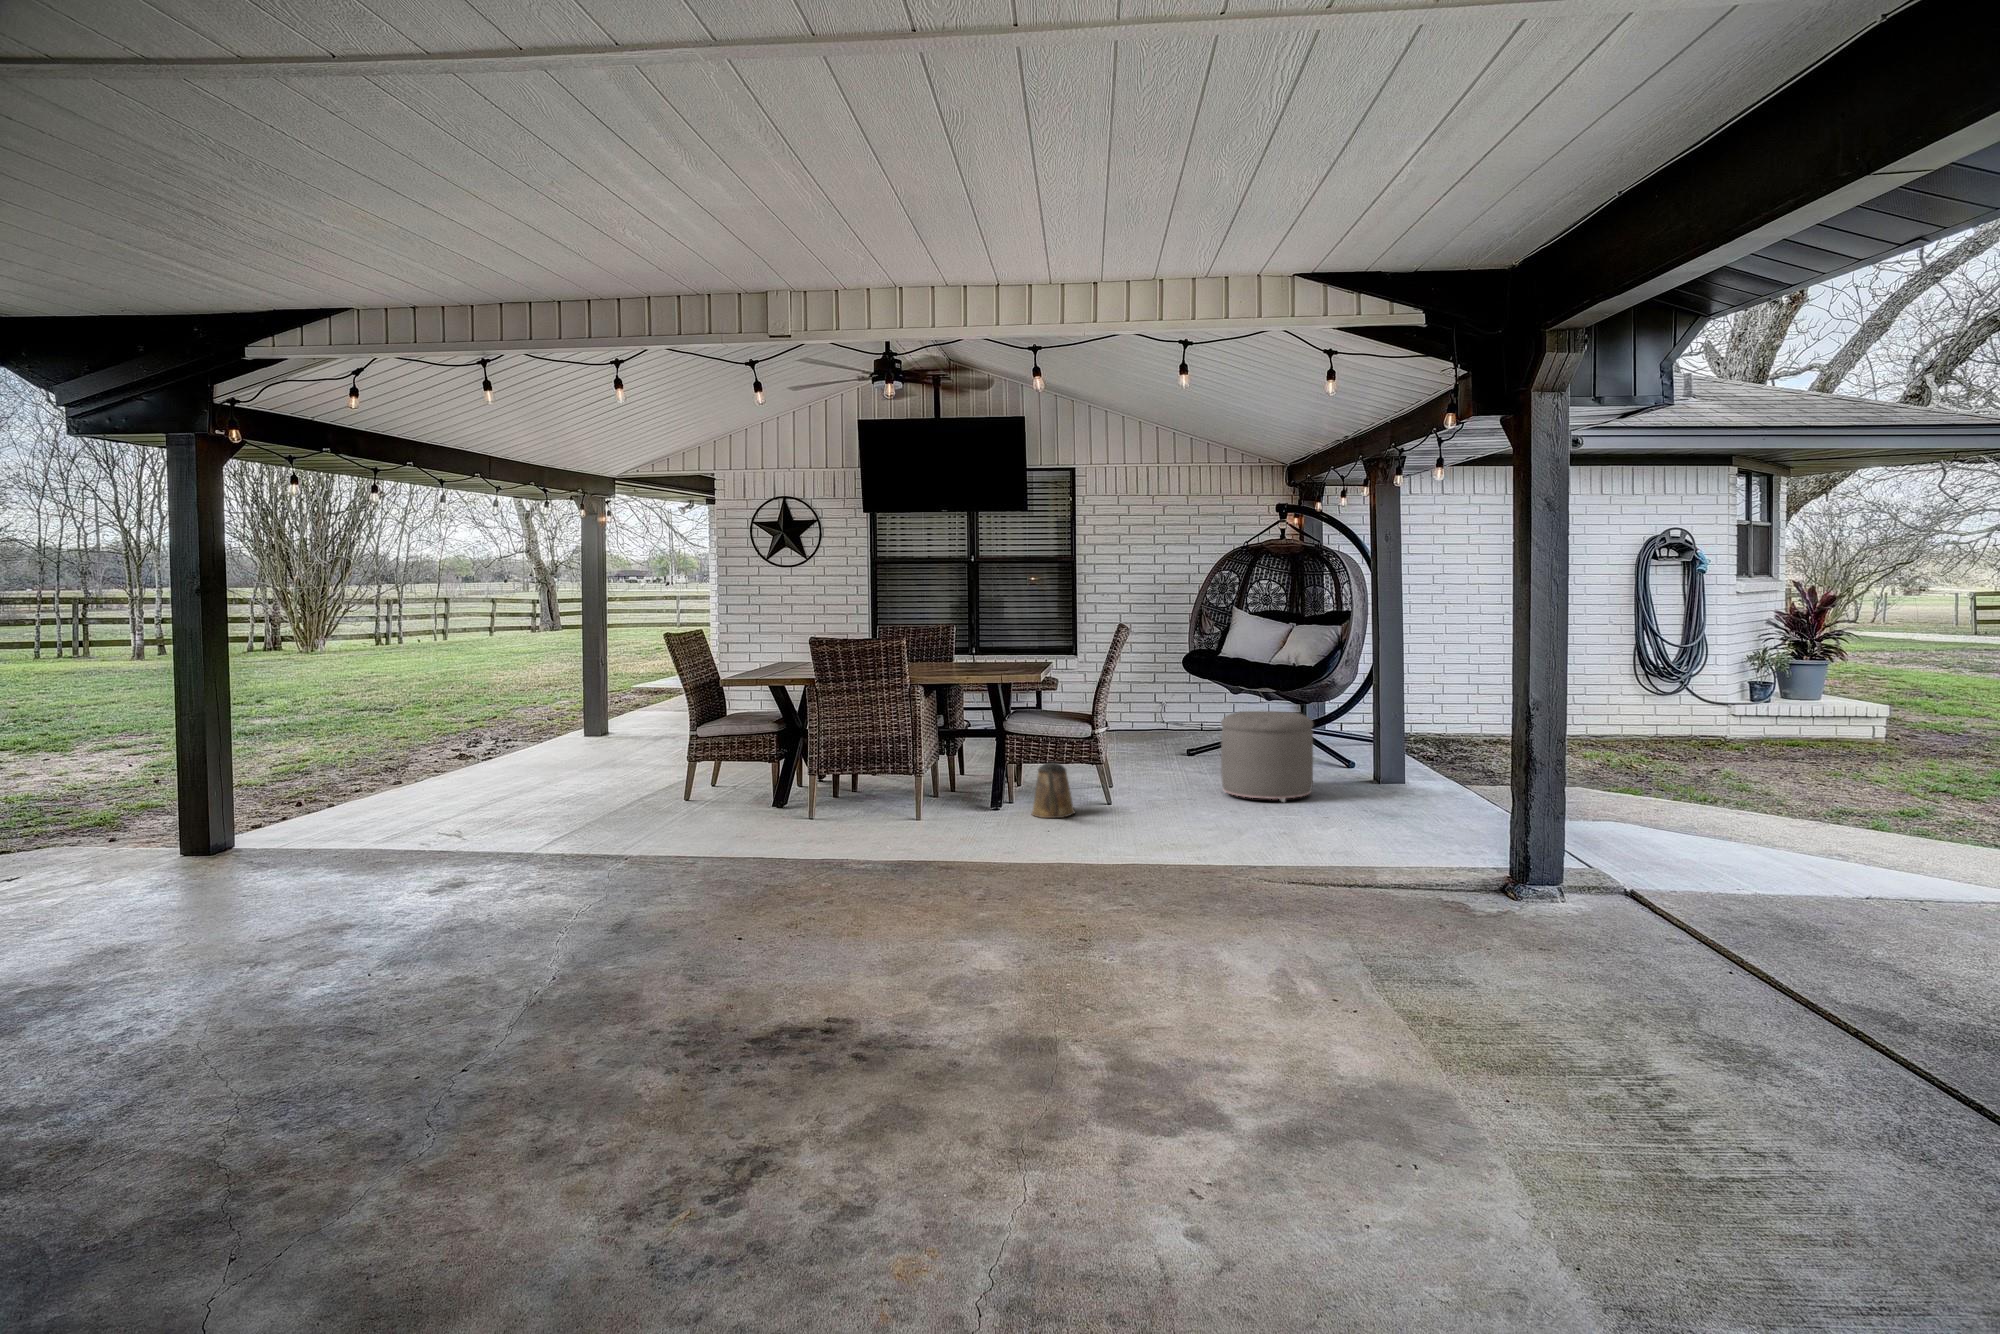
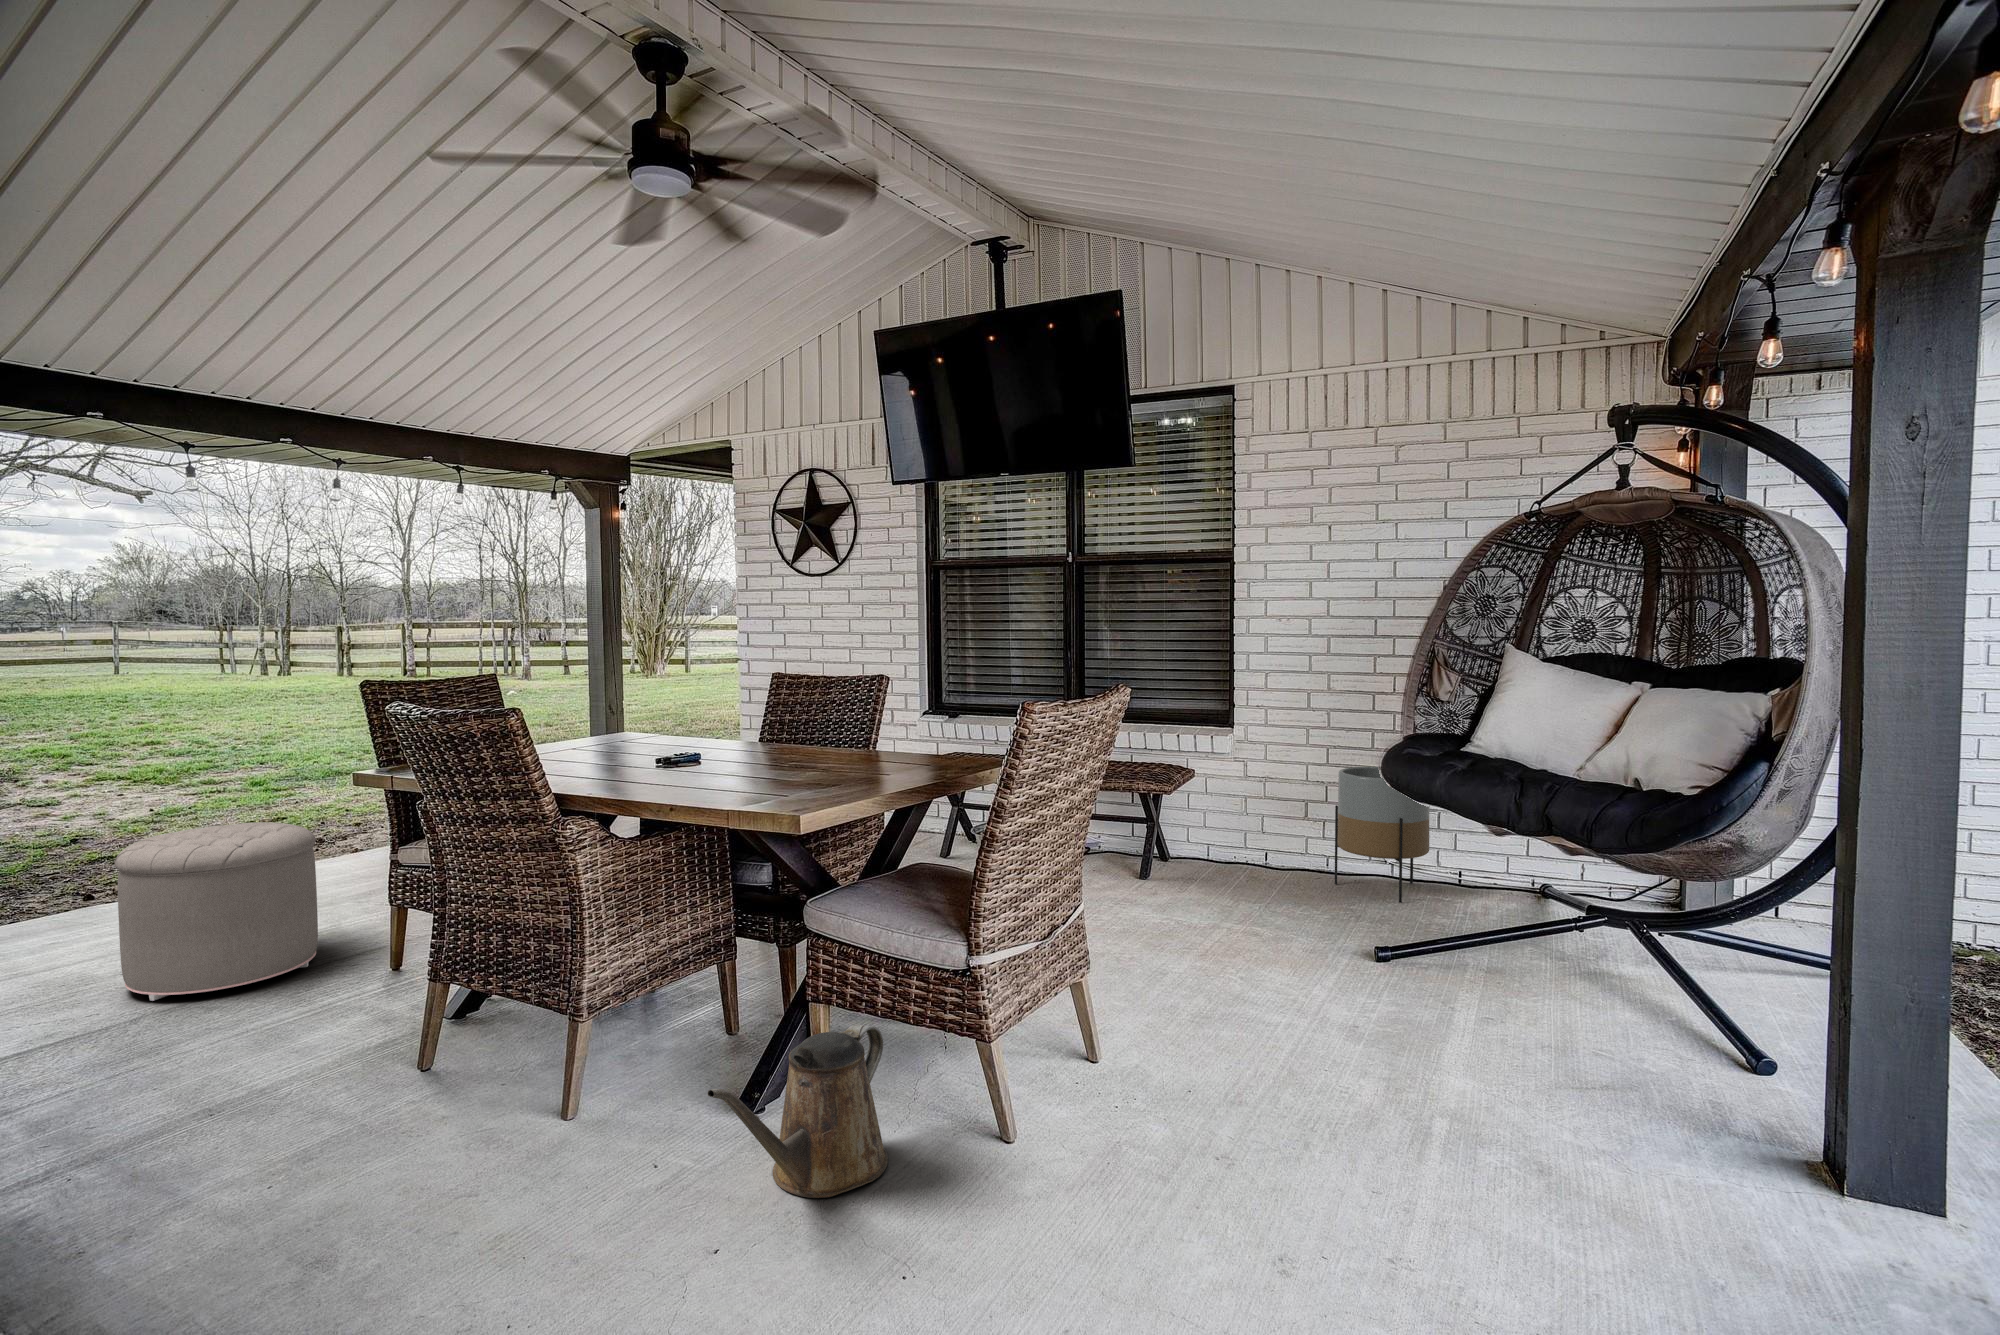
planter: none [1144,675,1192,743] -> present [1335,767,1430,902]
ottoman: present [1221,711,1313,802] -> present [115,822,318,1001]

